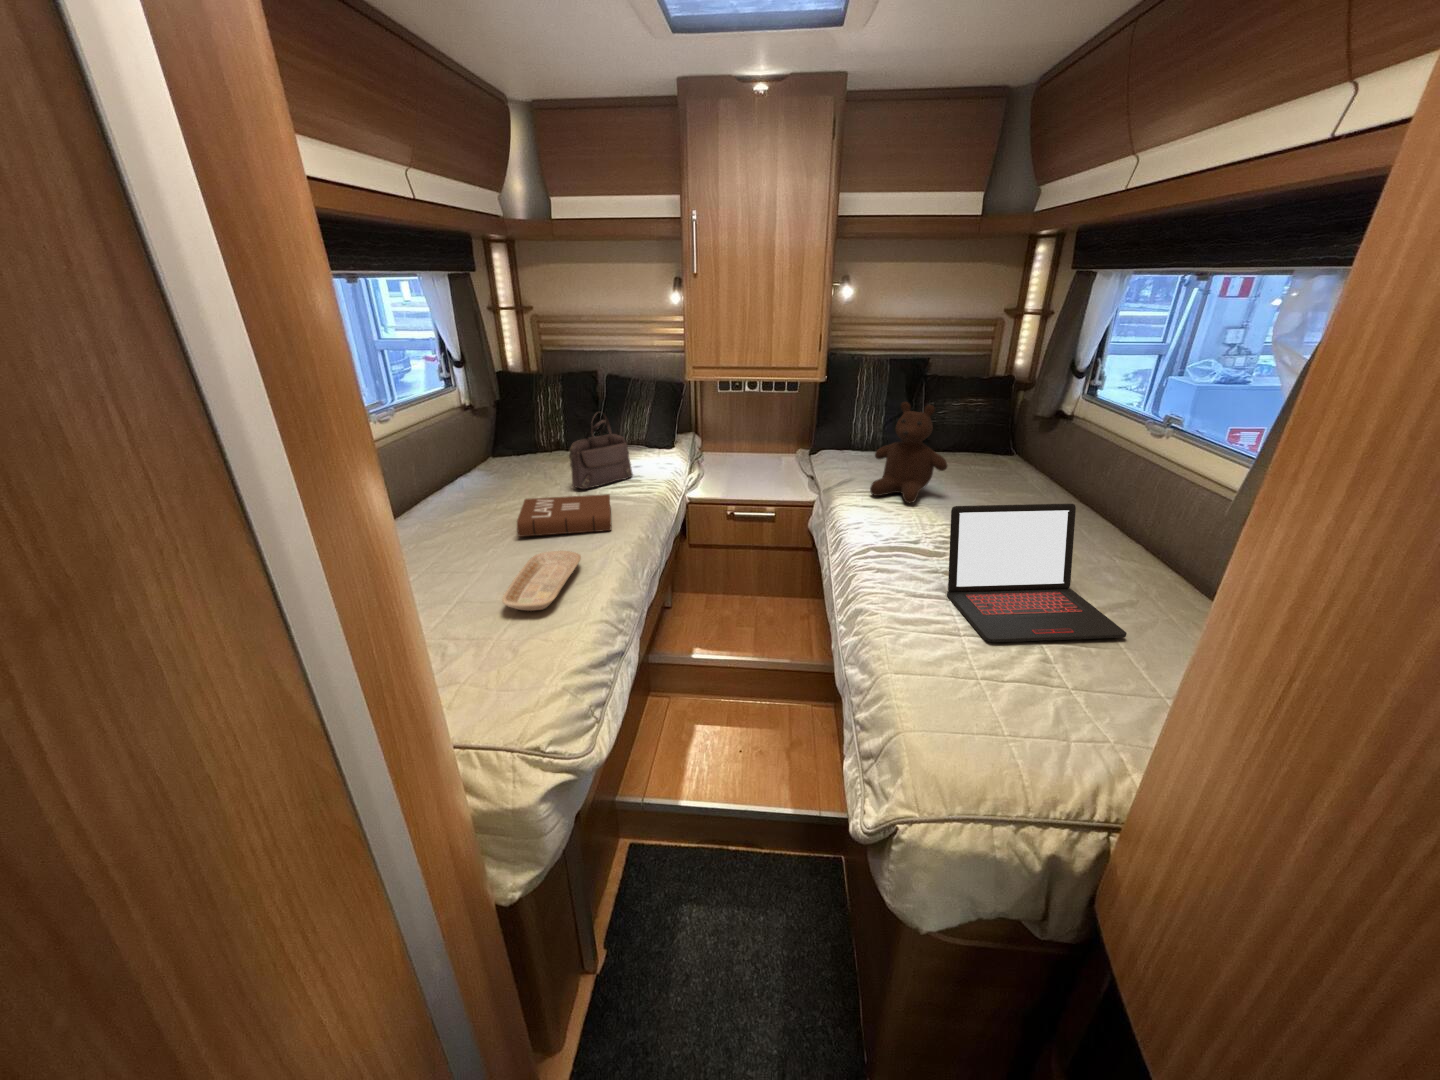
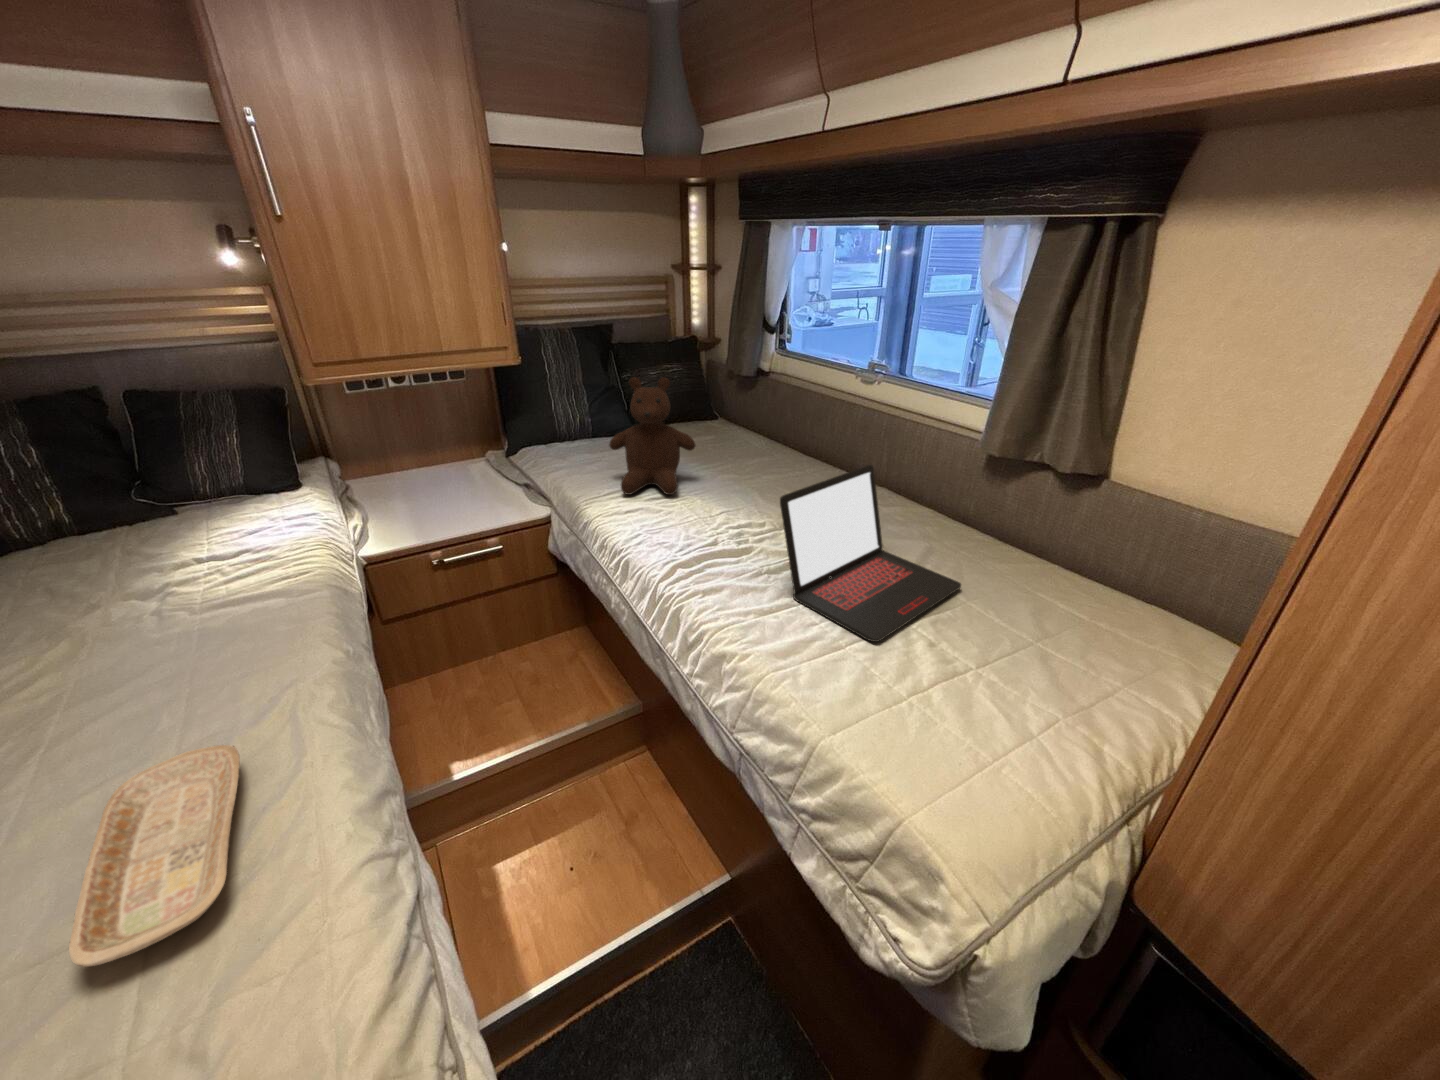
handbag: present [569,414,633,489] -> none [101,459,254,602]
book: present [517,494,611,537] -> none [23,600,268,754]

